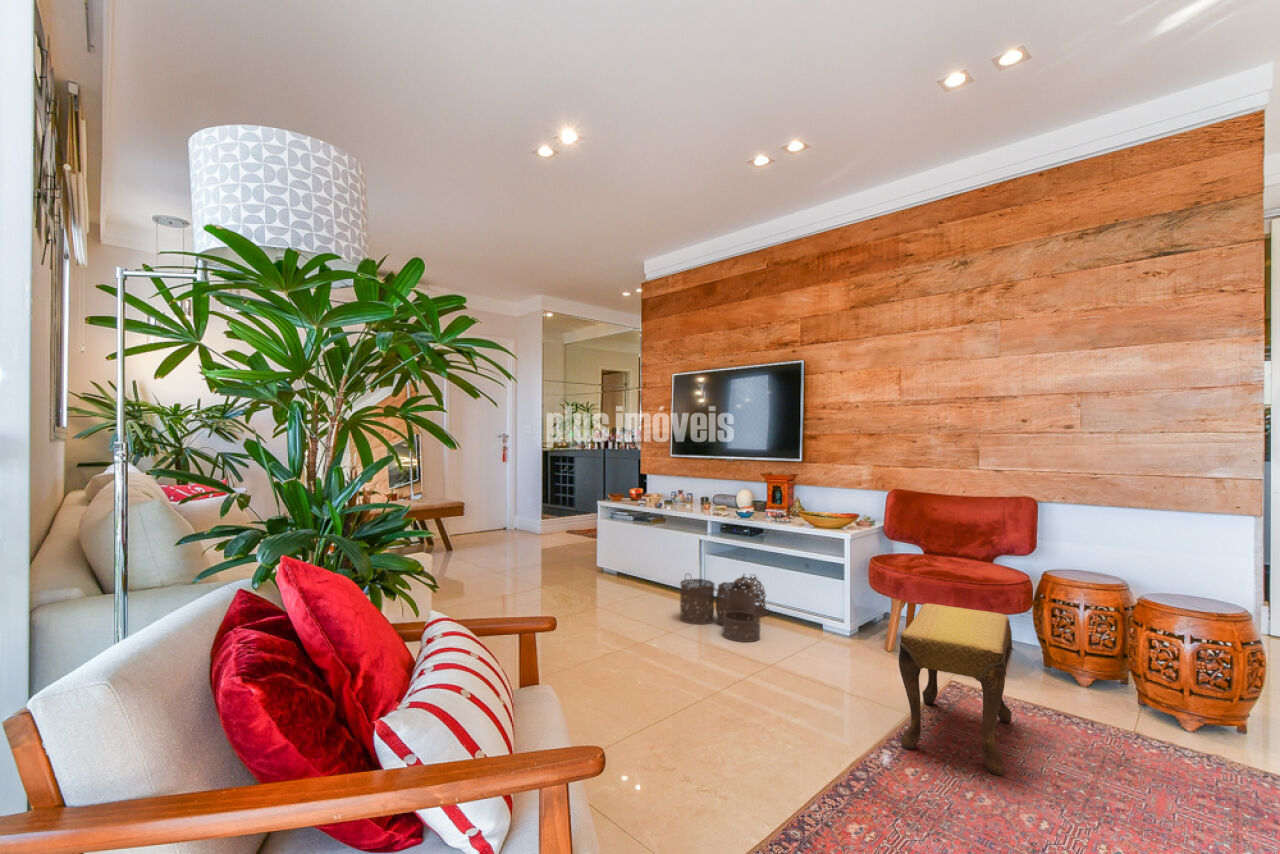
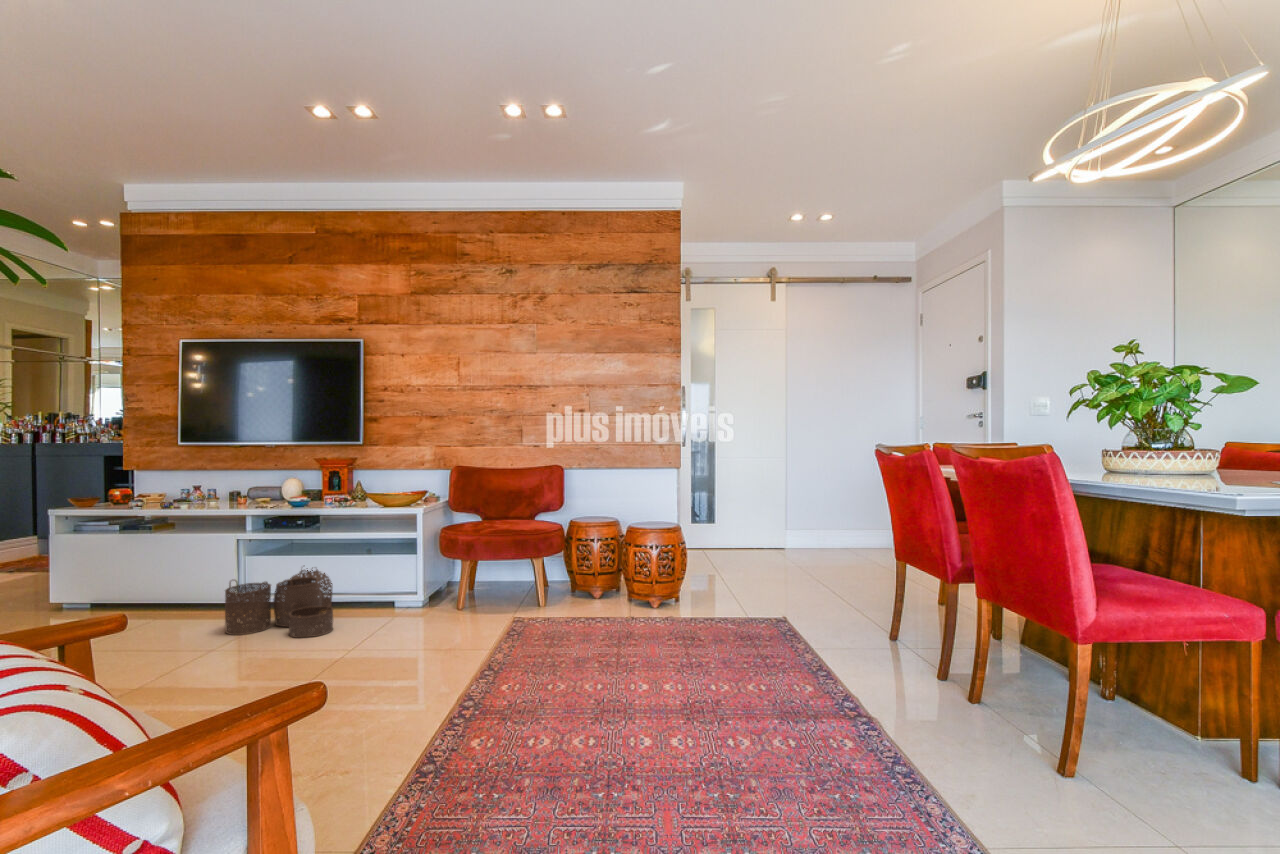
footstool: present [899,603,1012,775] -> none [491,554,566,674]

